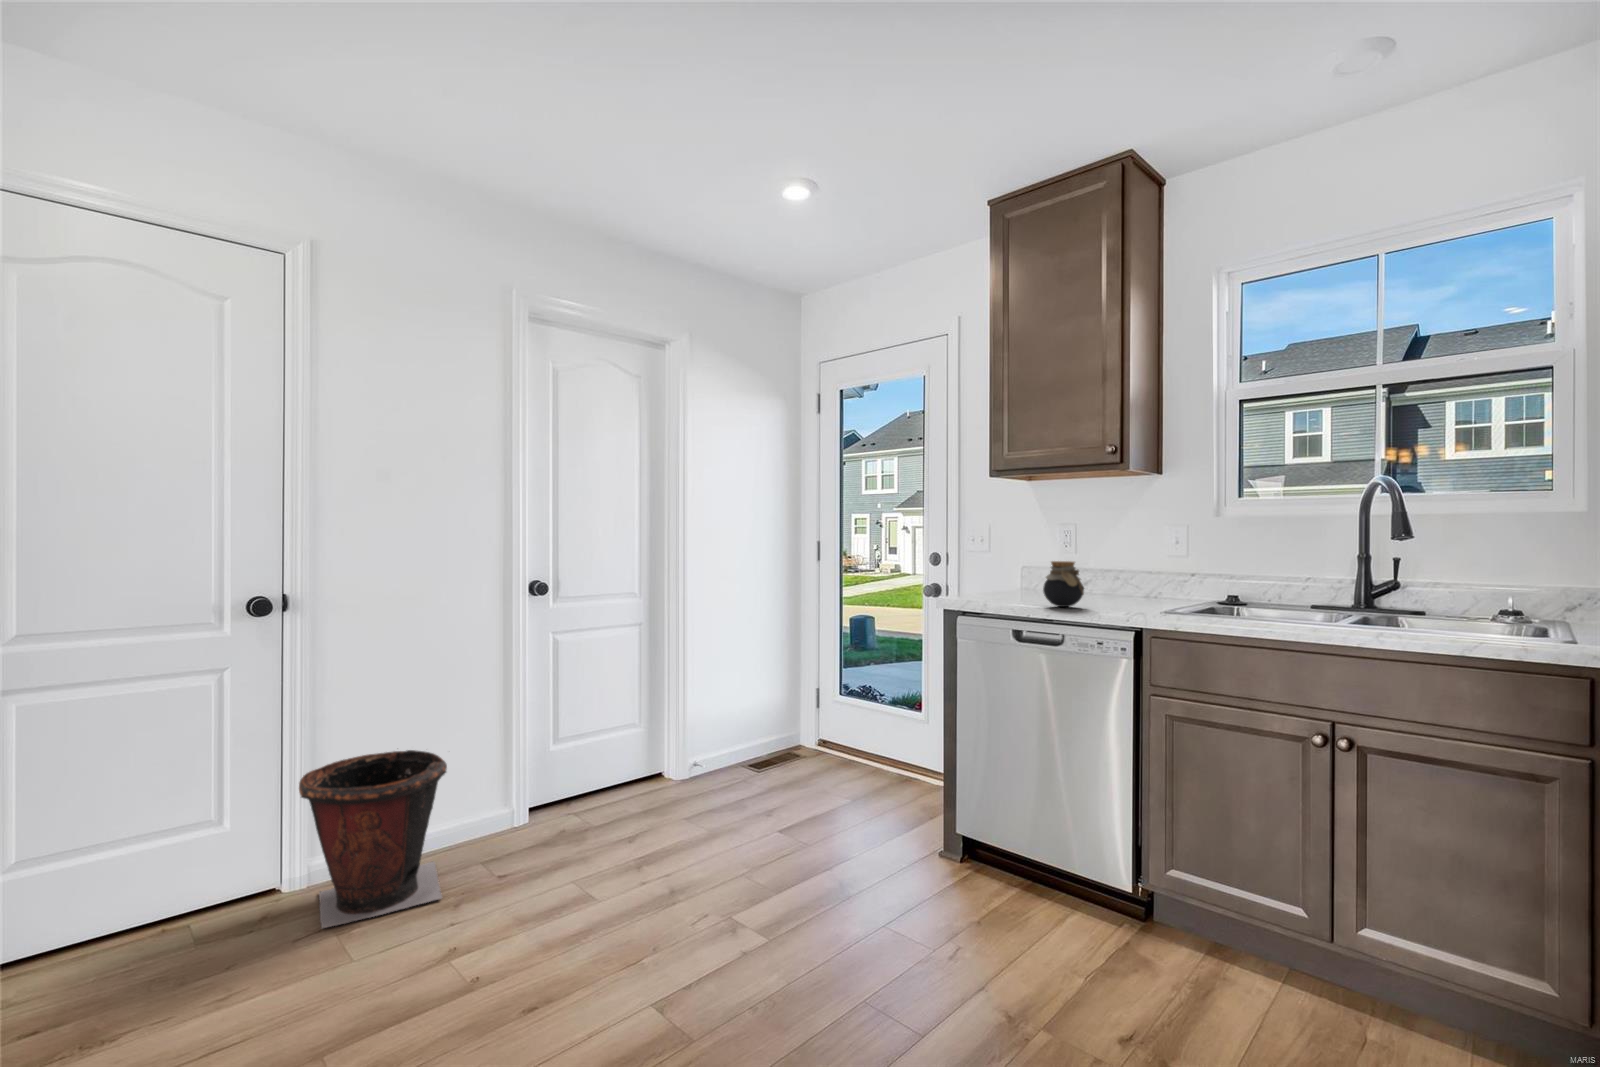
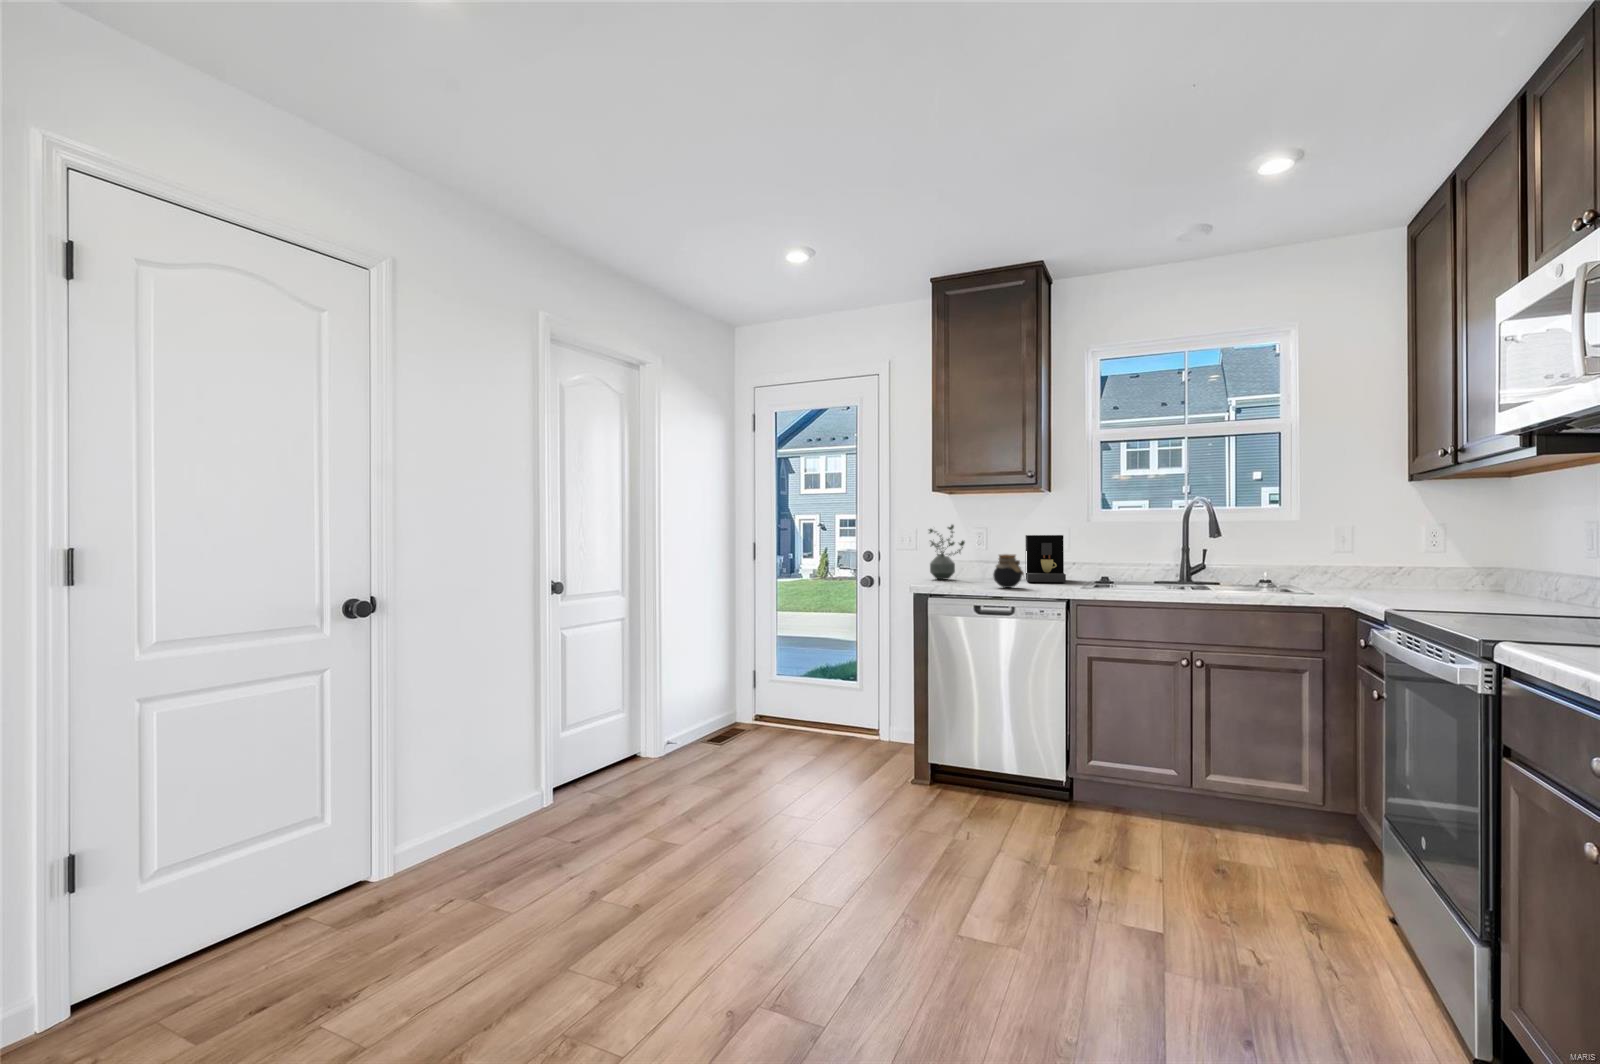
potted plant: none [997,521,1044,592] -> present [929,525,965,580]
coffee maker: none [1115,536,1181,601] -> present [1025,535,1066,582]
waste bin: present [299,750,447,928] -> none [405,733,542,898]

